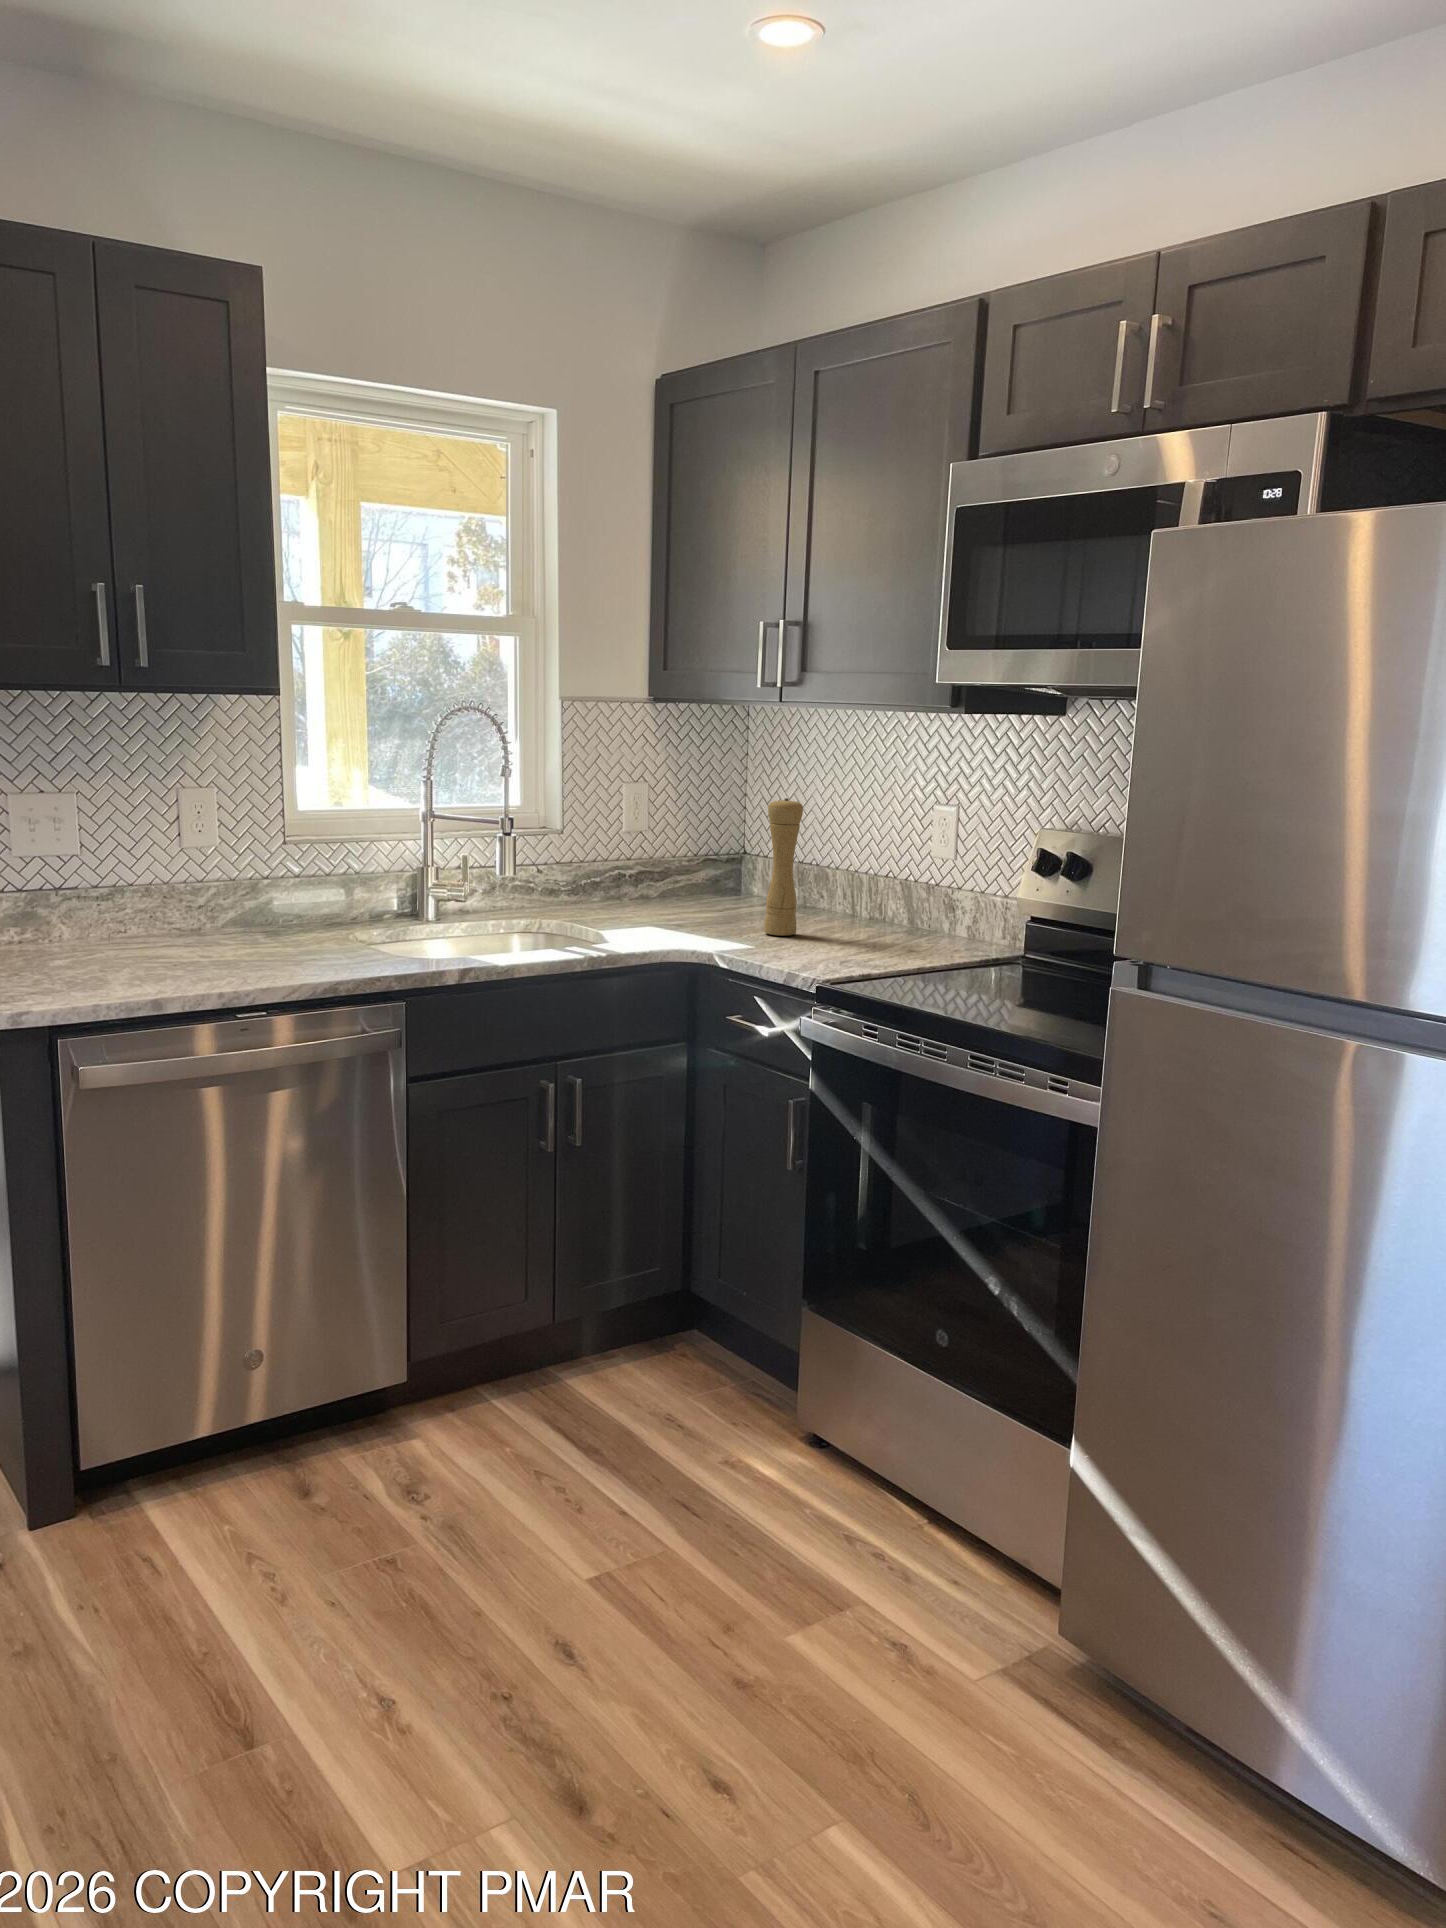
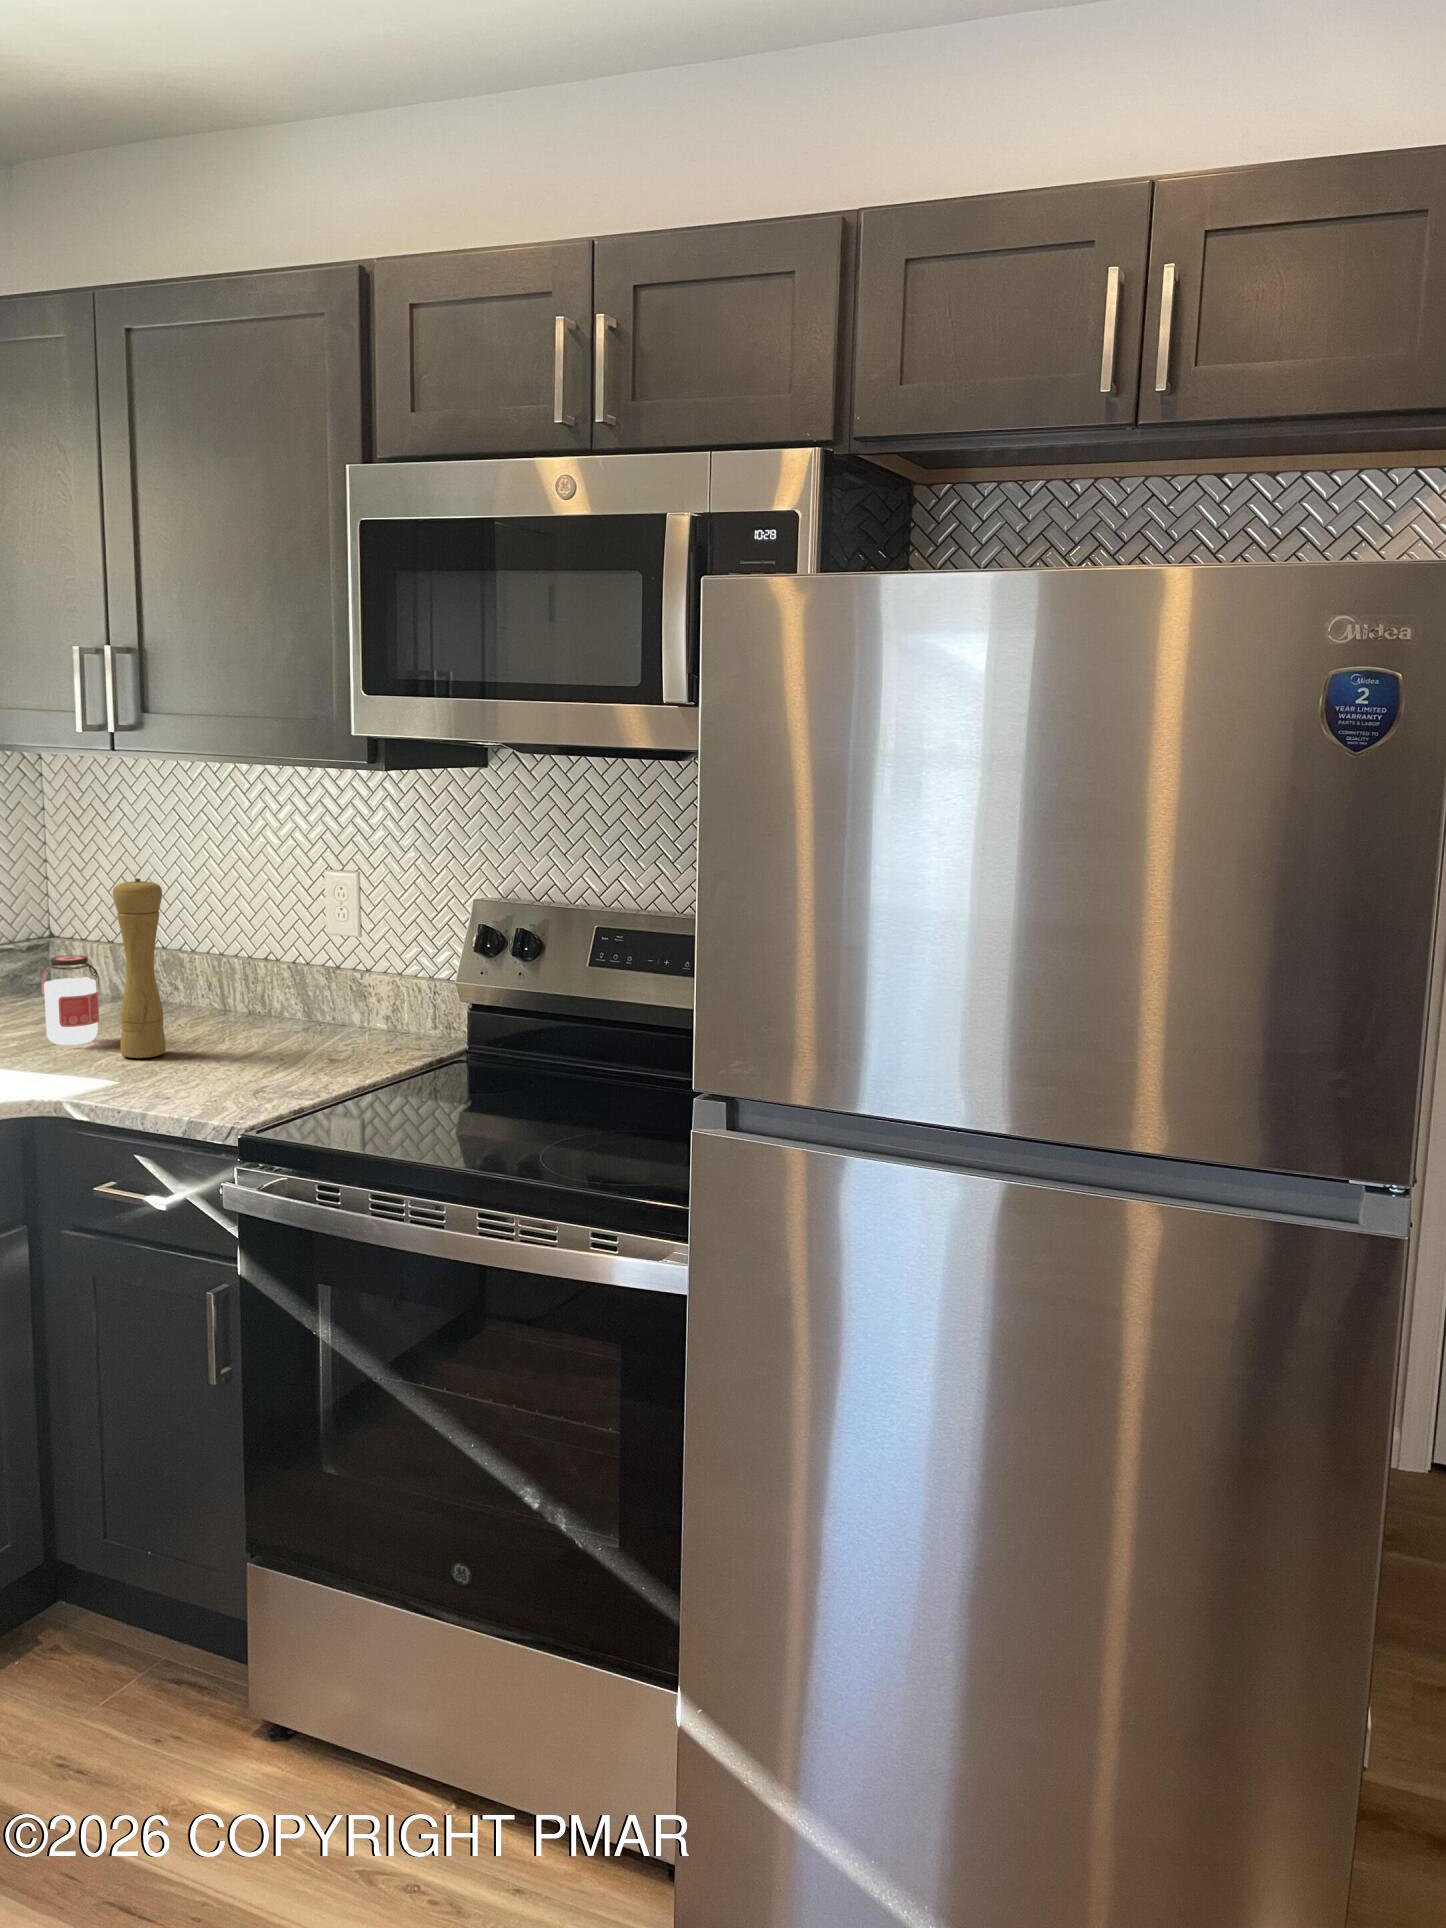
jar: none [718,857,758,925] -> present [41,955,100,1045]

